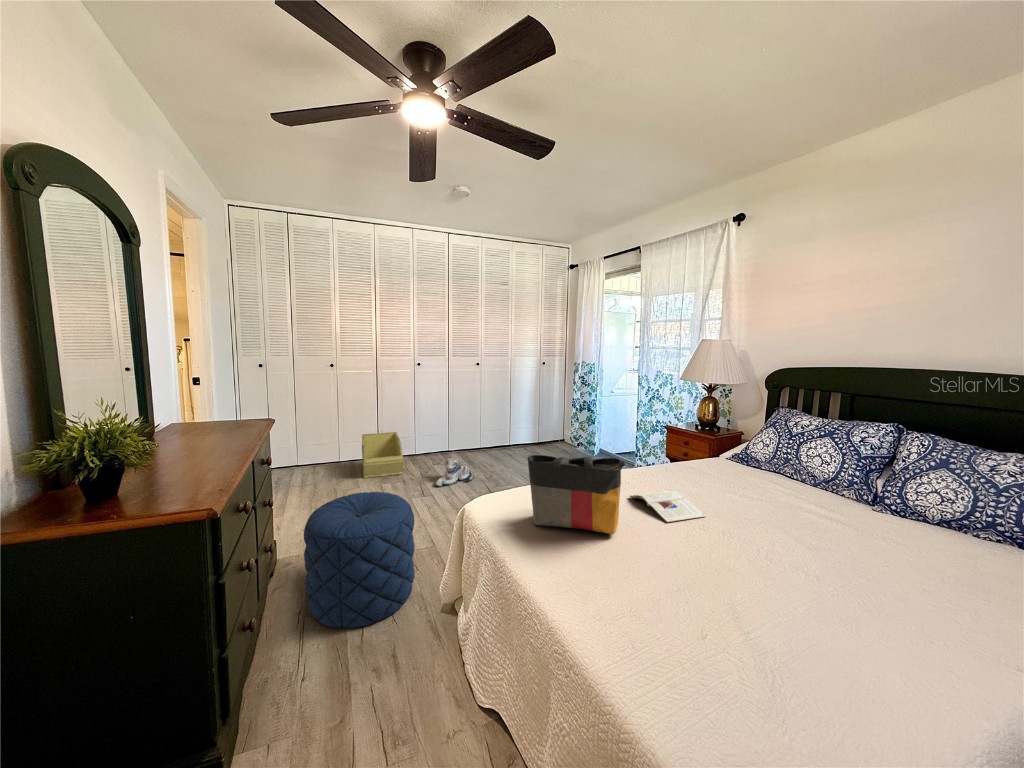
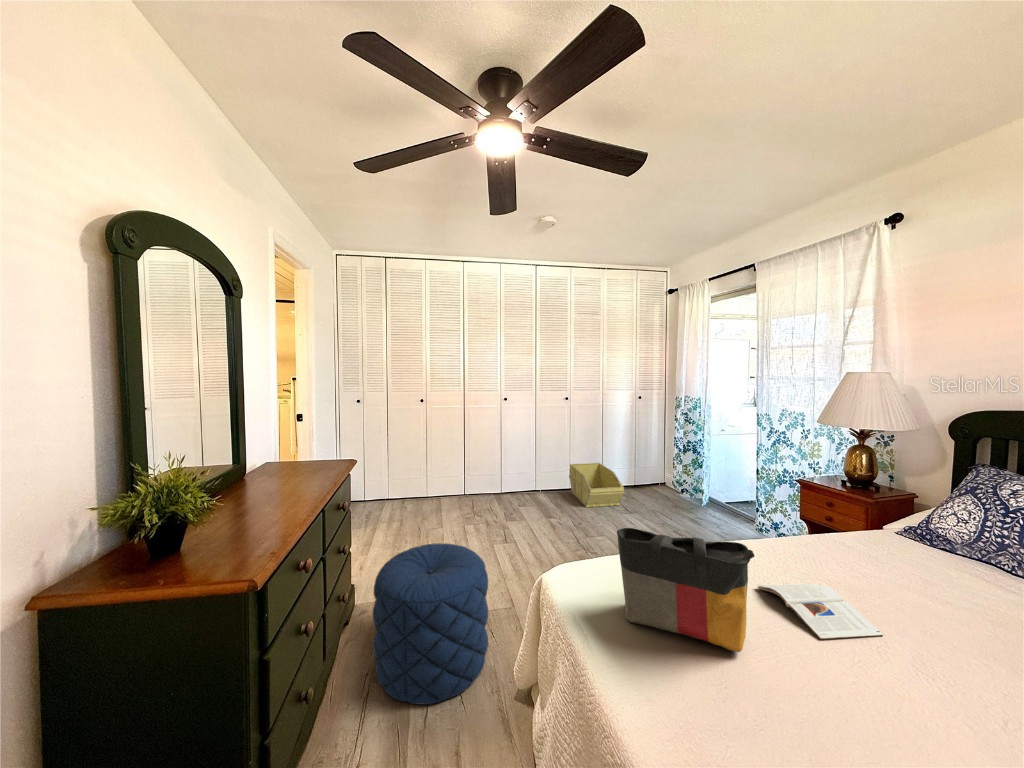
storage bin: present [362,432,404,478] -> present [569,463,624,507]
plush toy: present [435,457,474,486] -> none [519,499,560,532]

